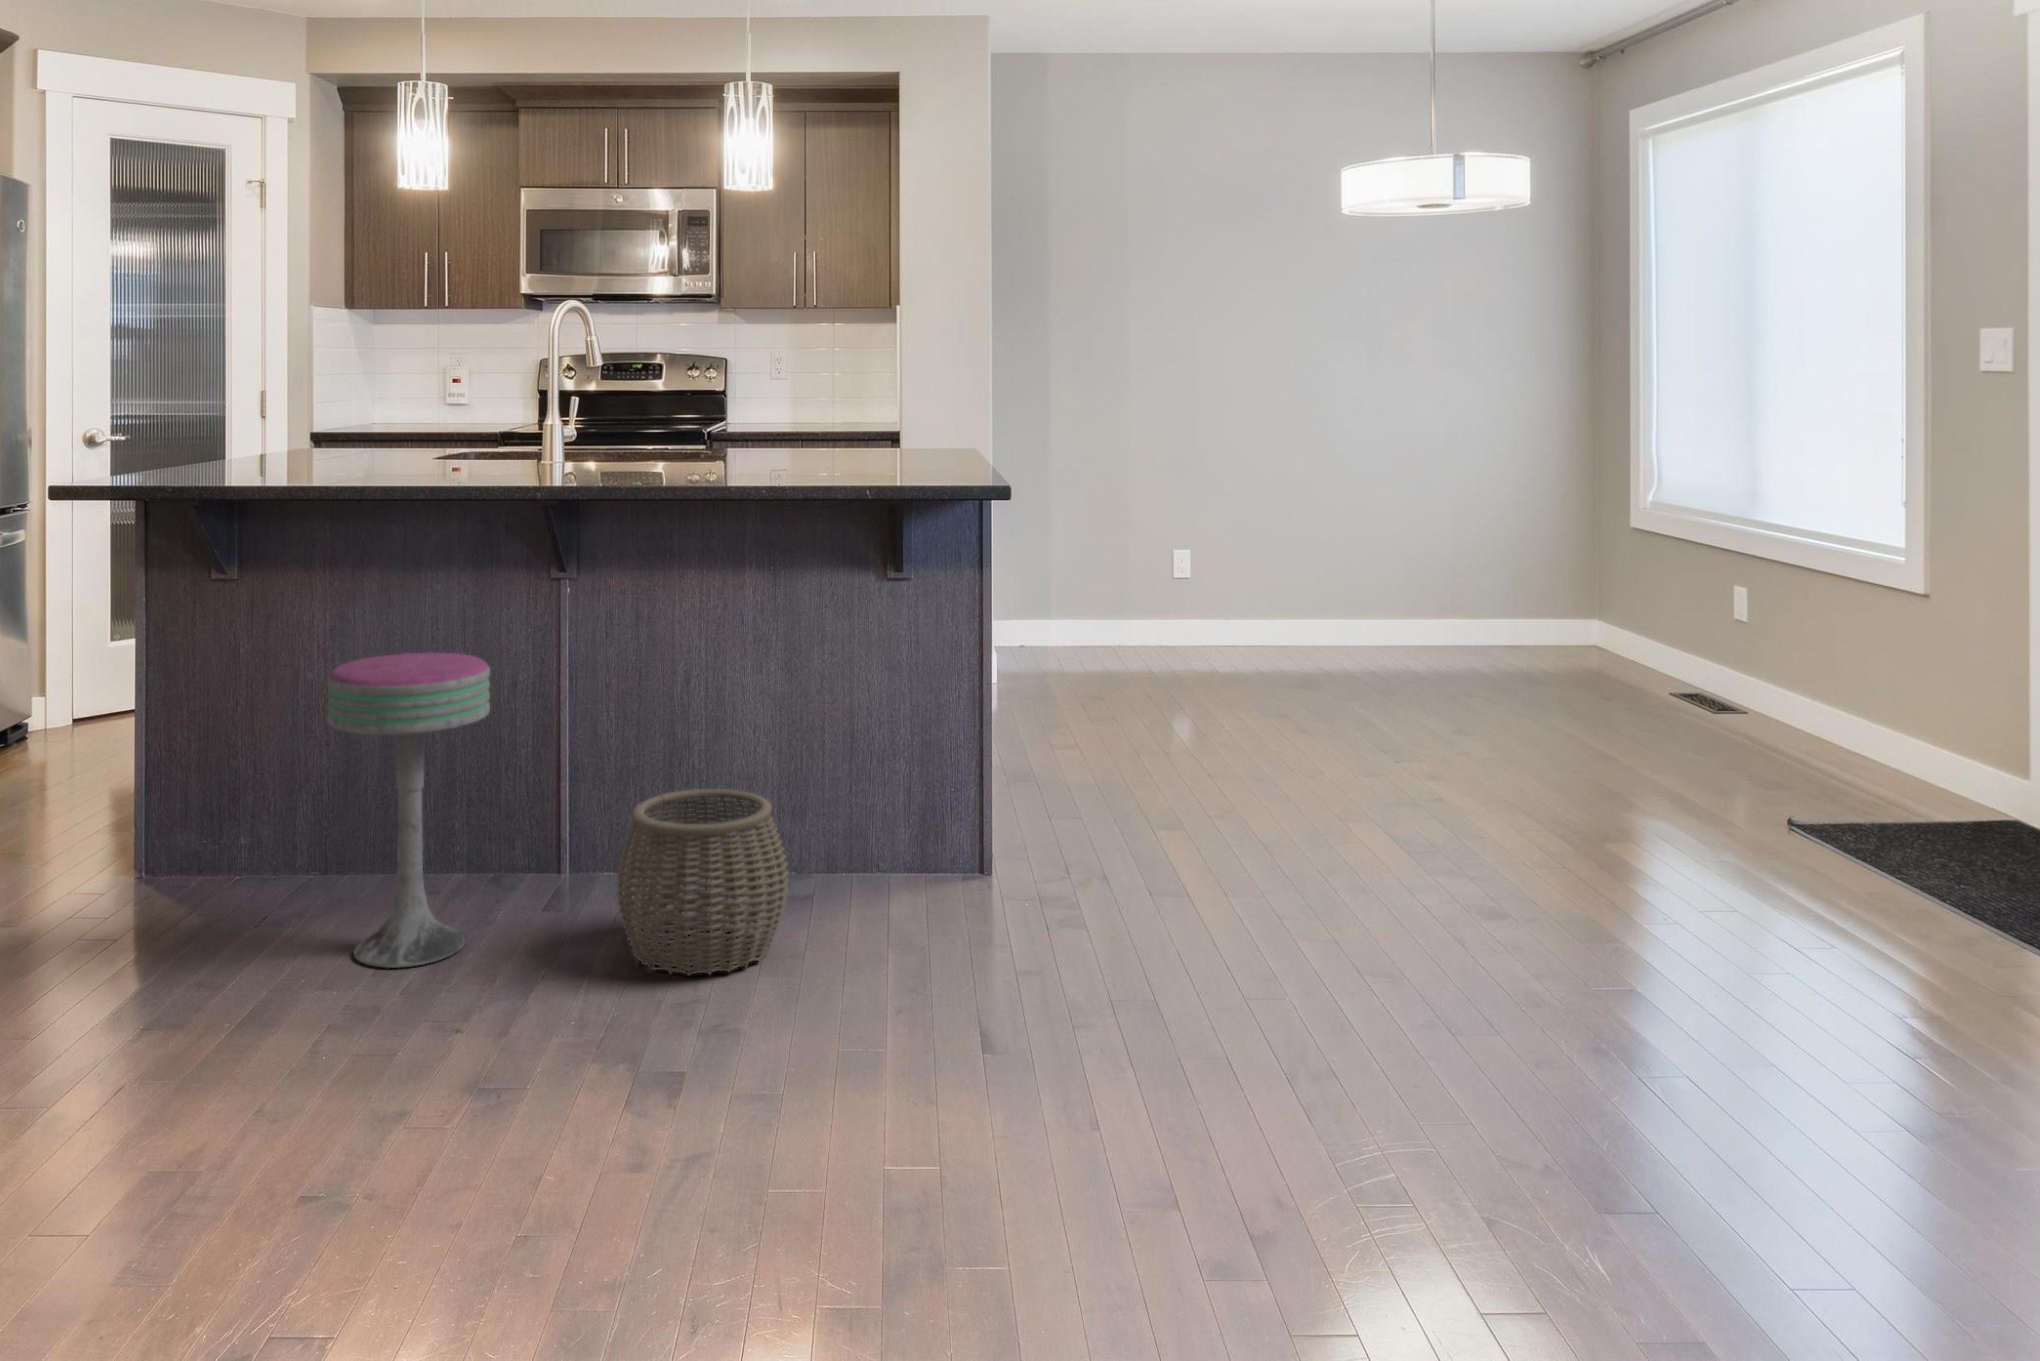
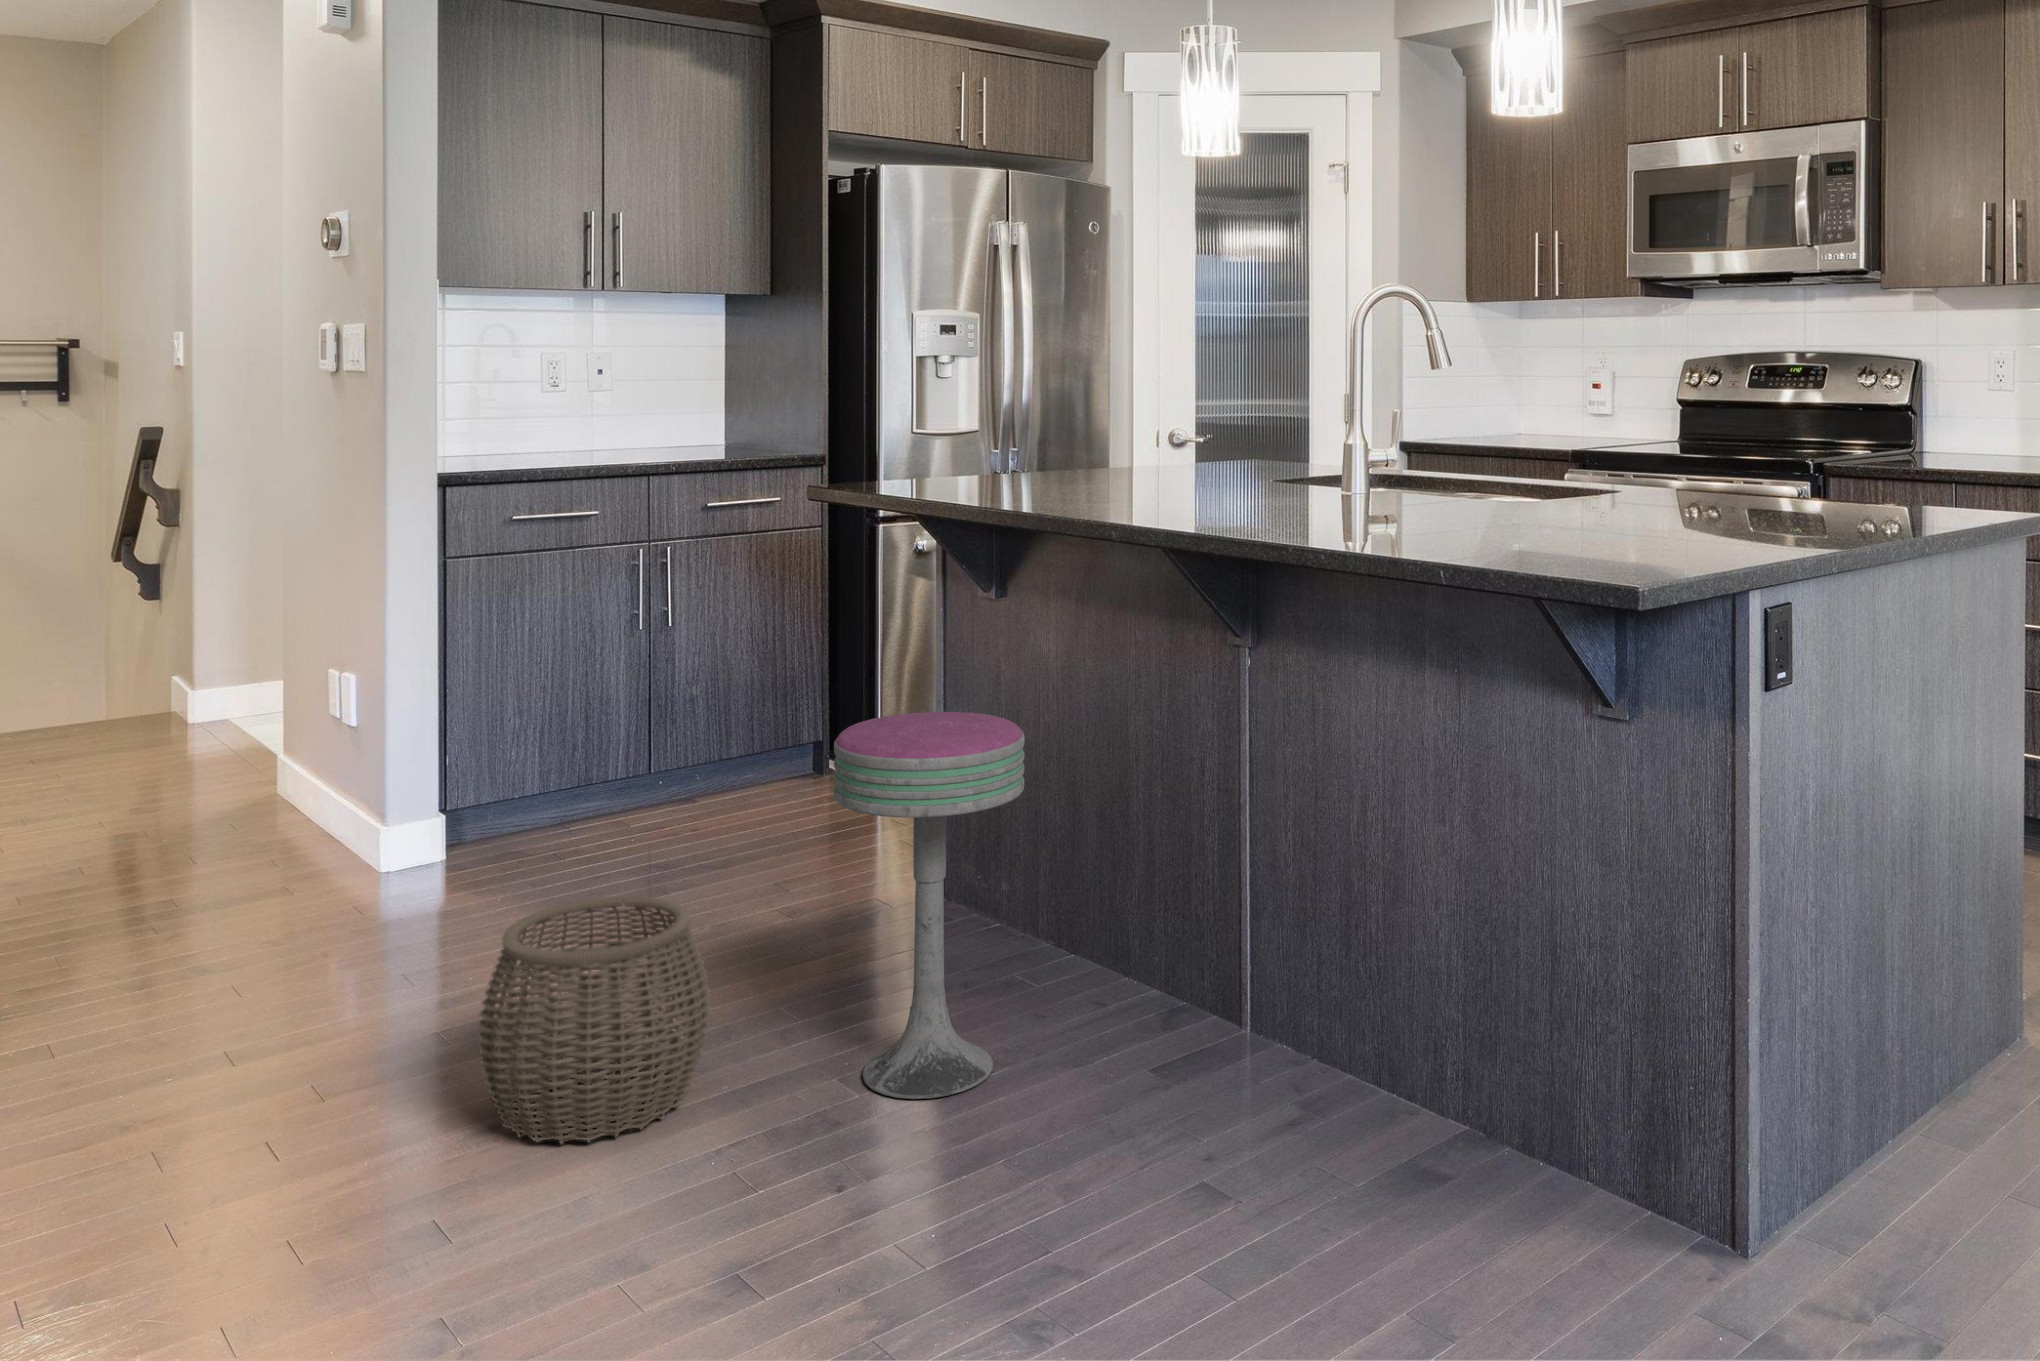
woven basket: present [617,789,788,975] -> present [477,896,710,1144]

